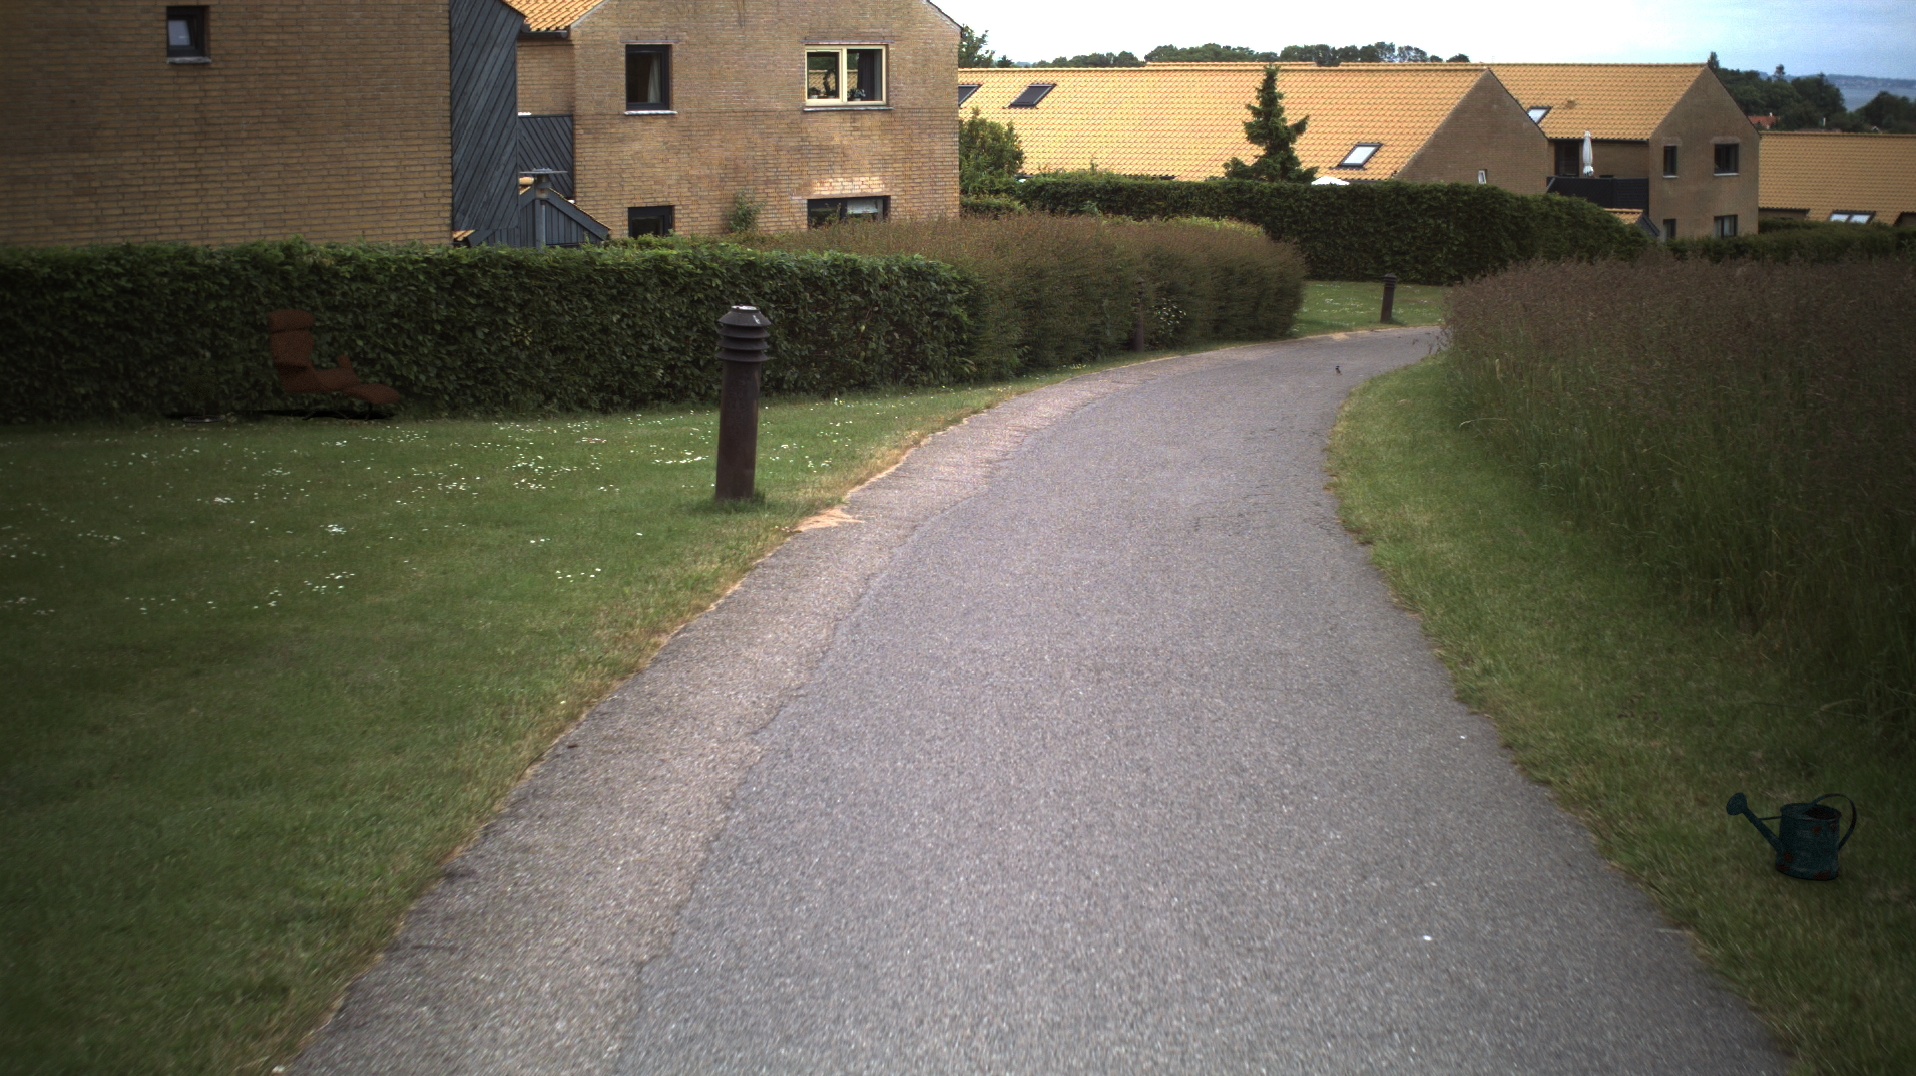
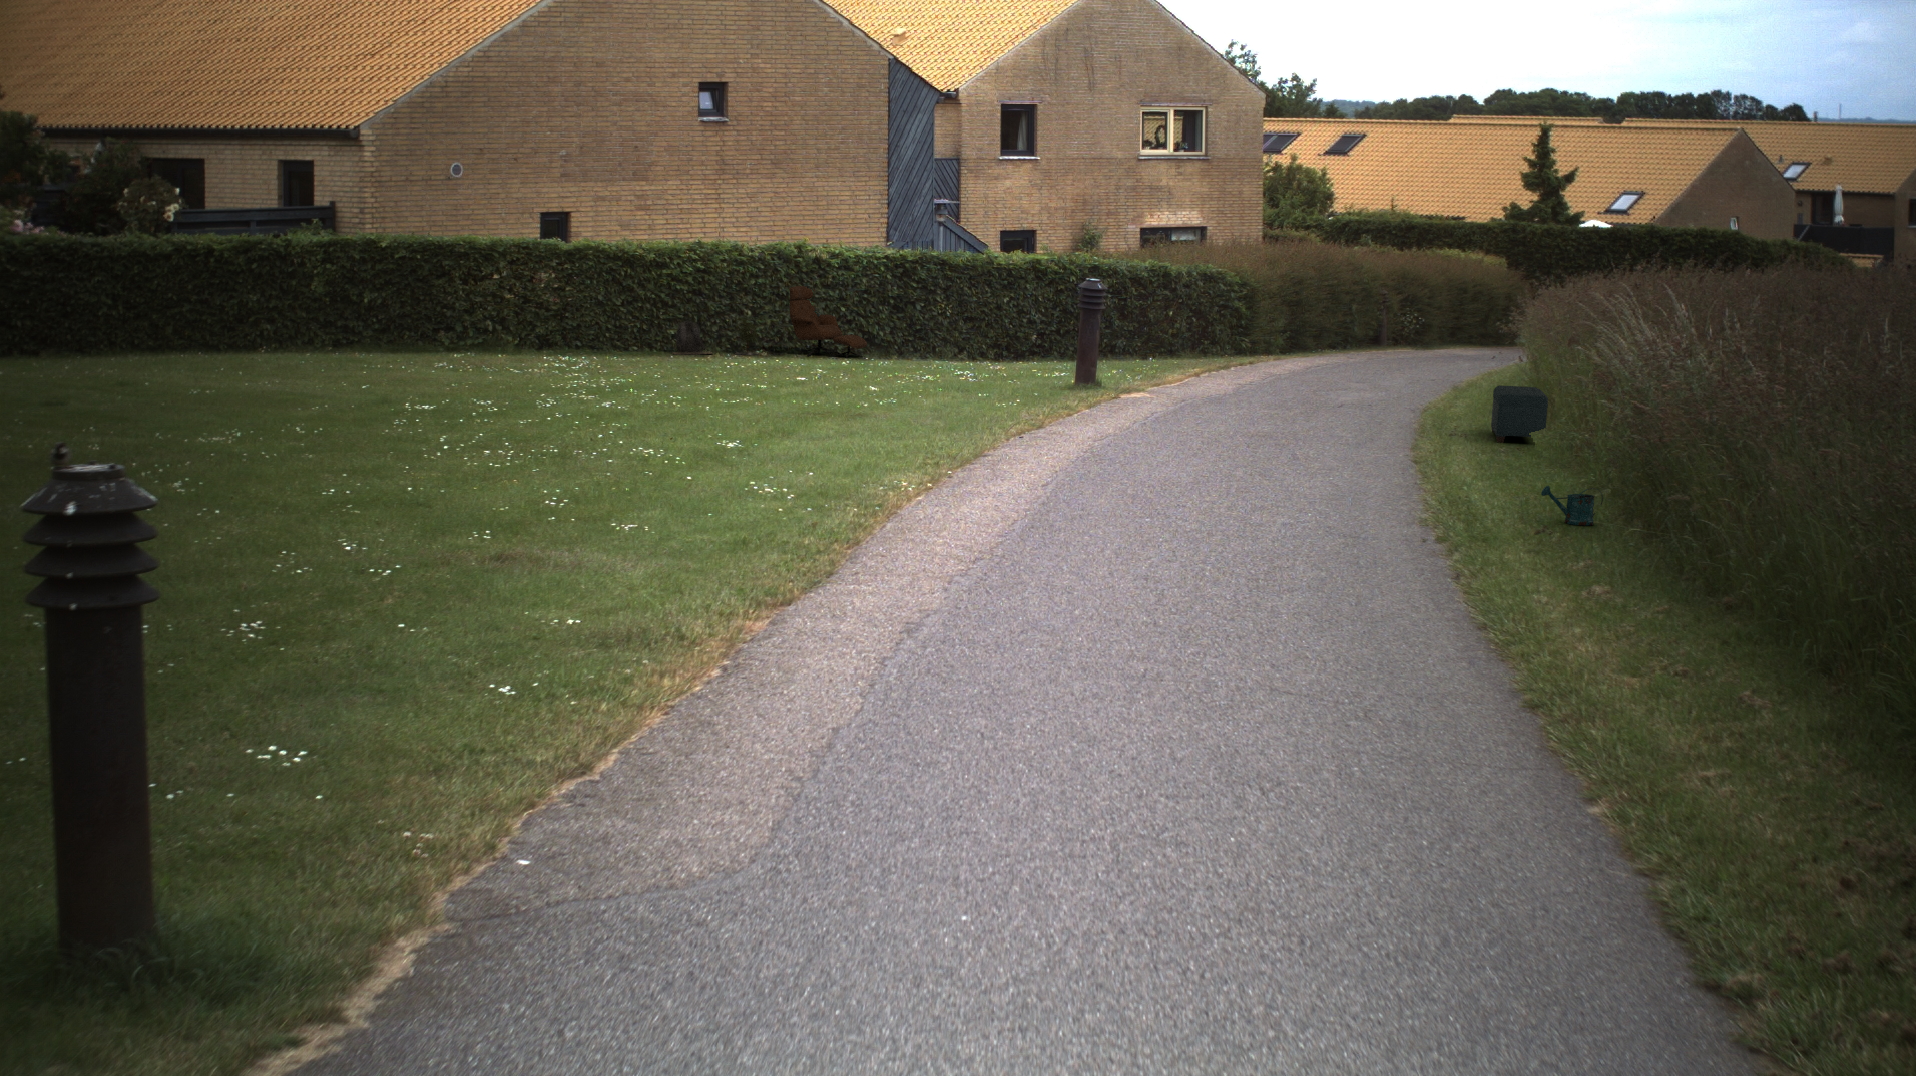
backpack: none [73,371,144,427] -> present [674,321,710,354]
bench: none [1404,466,1517,573] -> present [1491,385,1548,443]

